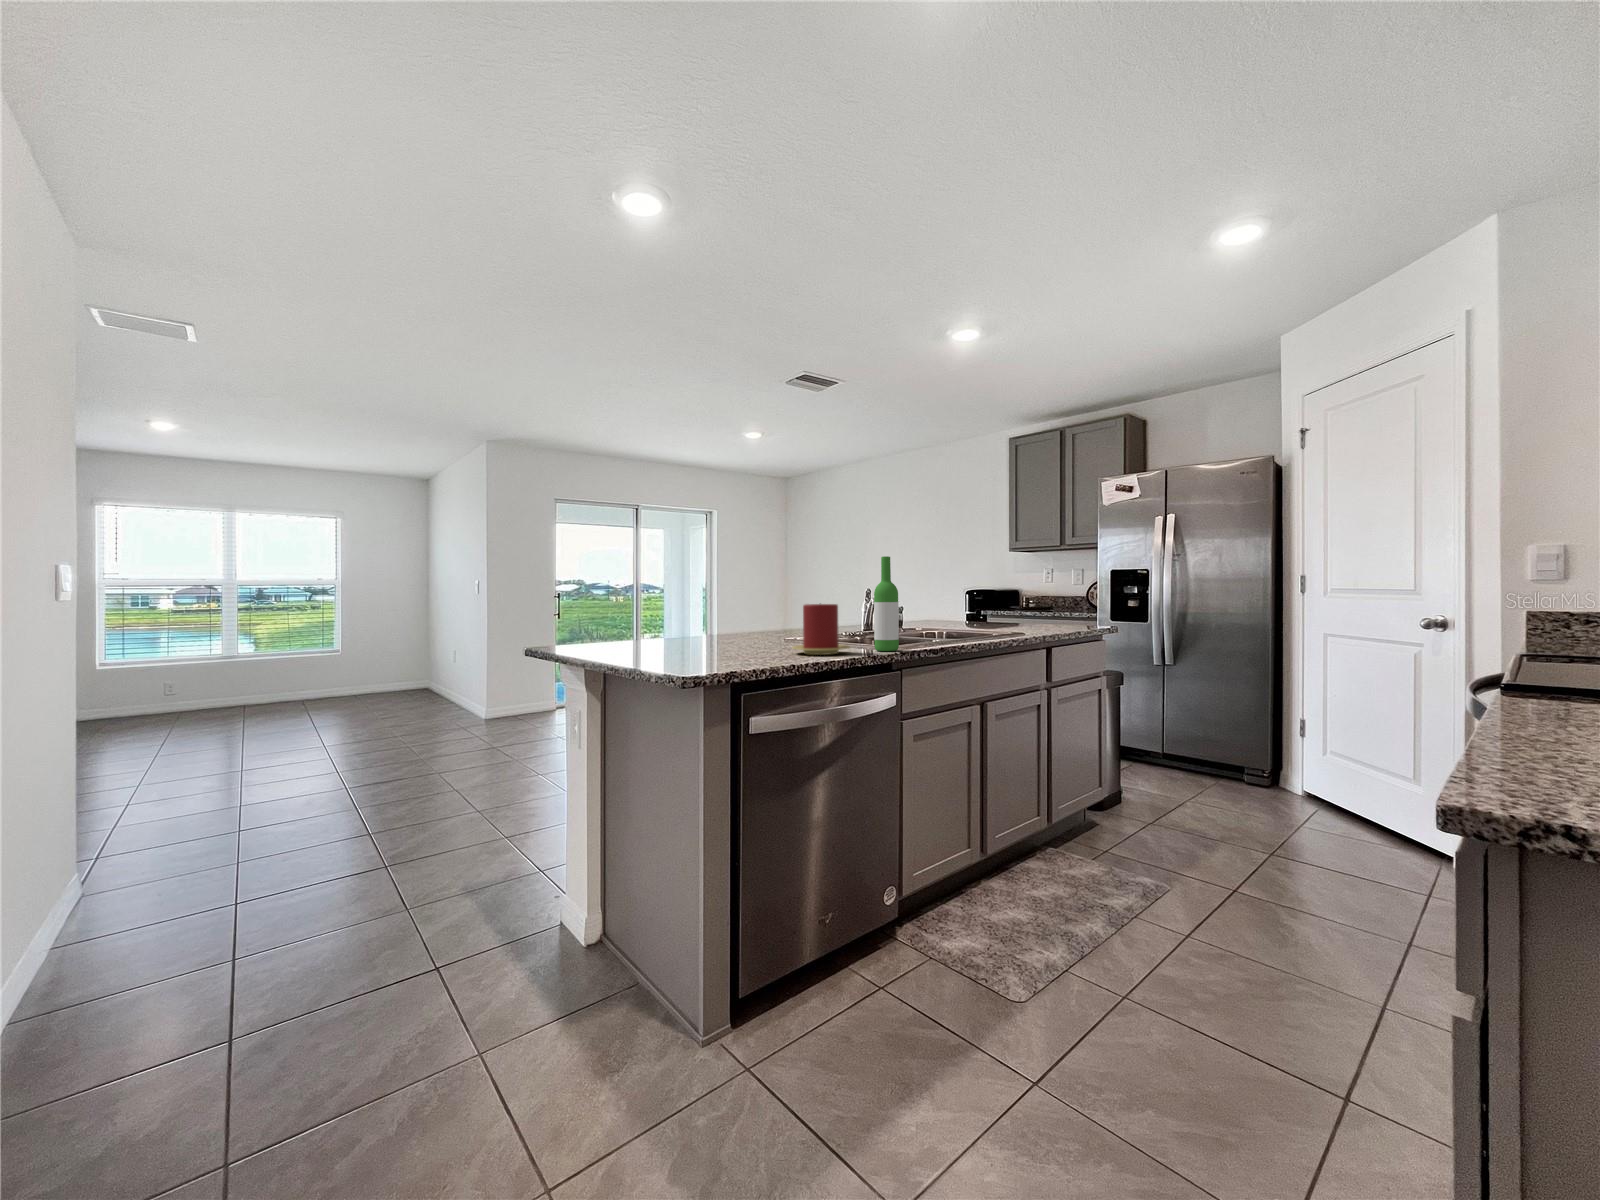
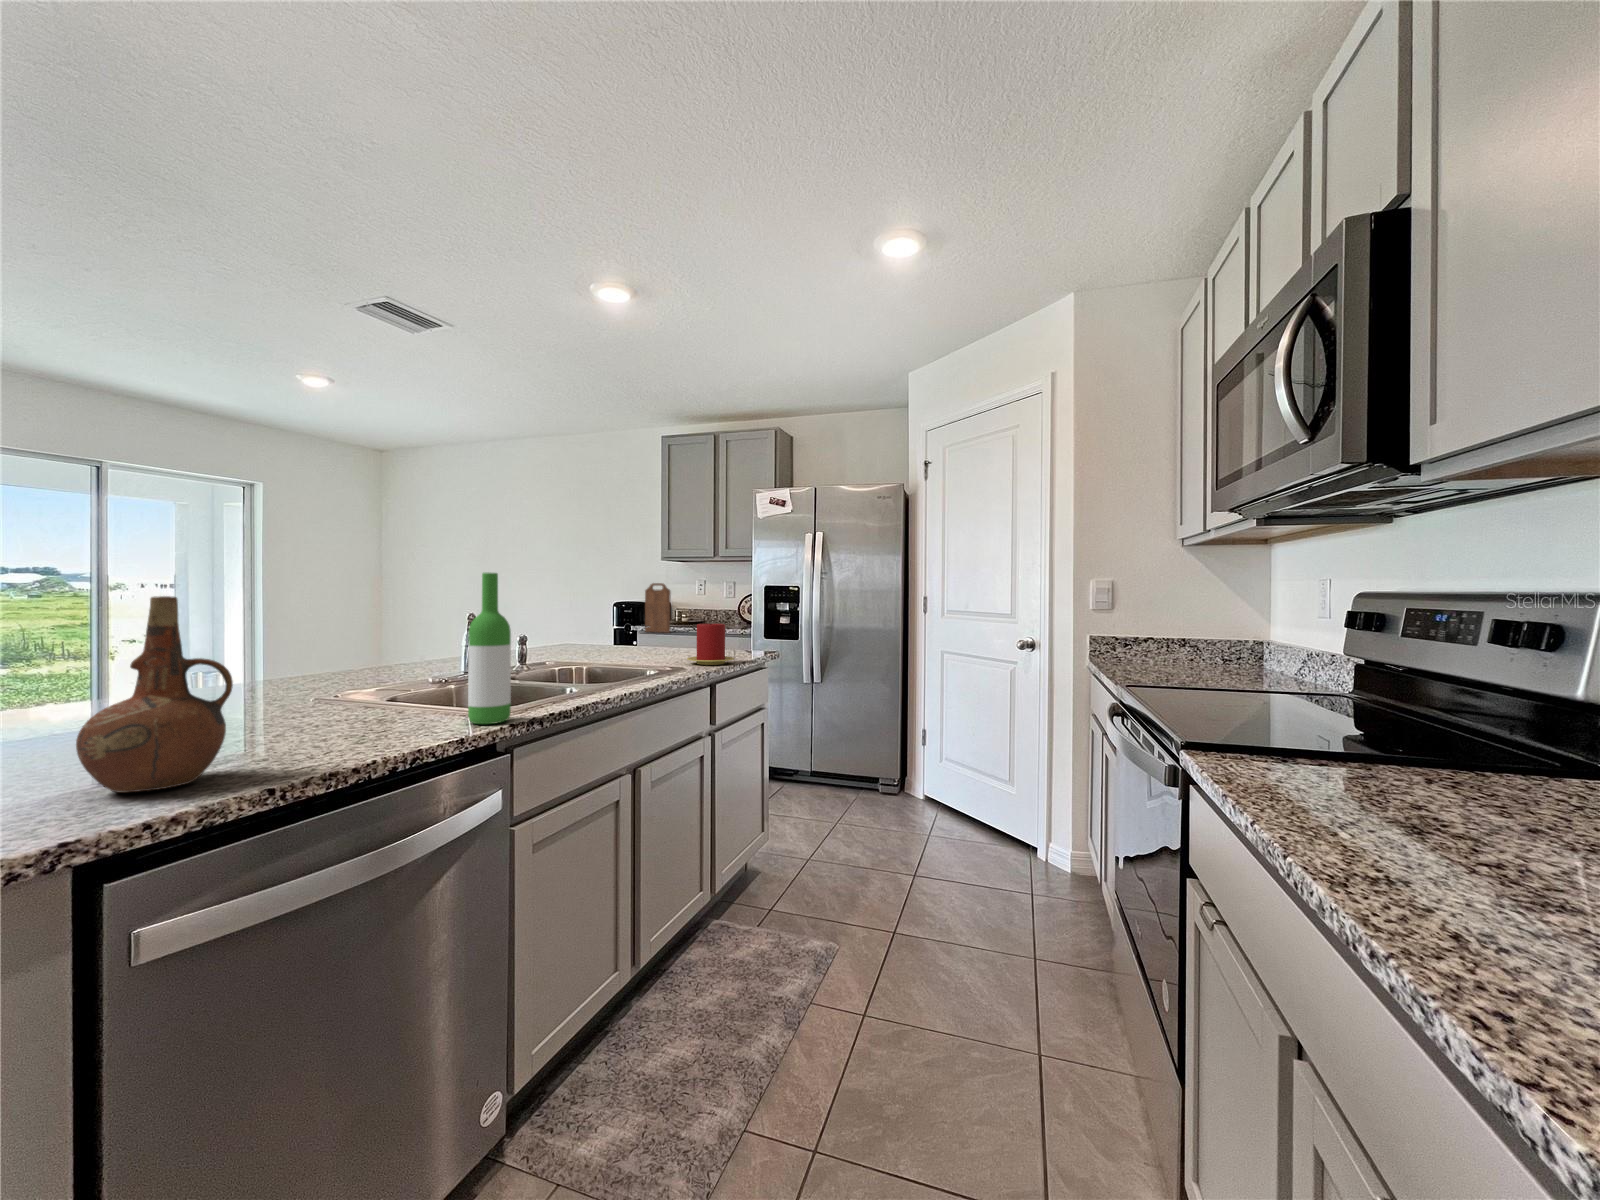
ceramic pitcher: none [722,570,775,660] -> present [76,596,233,792]
cutting board: none [995,572,1019,616] -> present [645,583,671,633]
candle: present [793,604,850,655] -> present [687,623,734,665]

